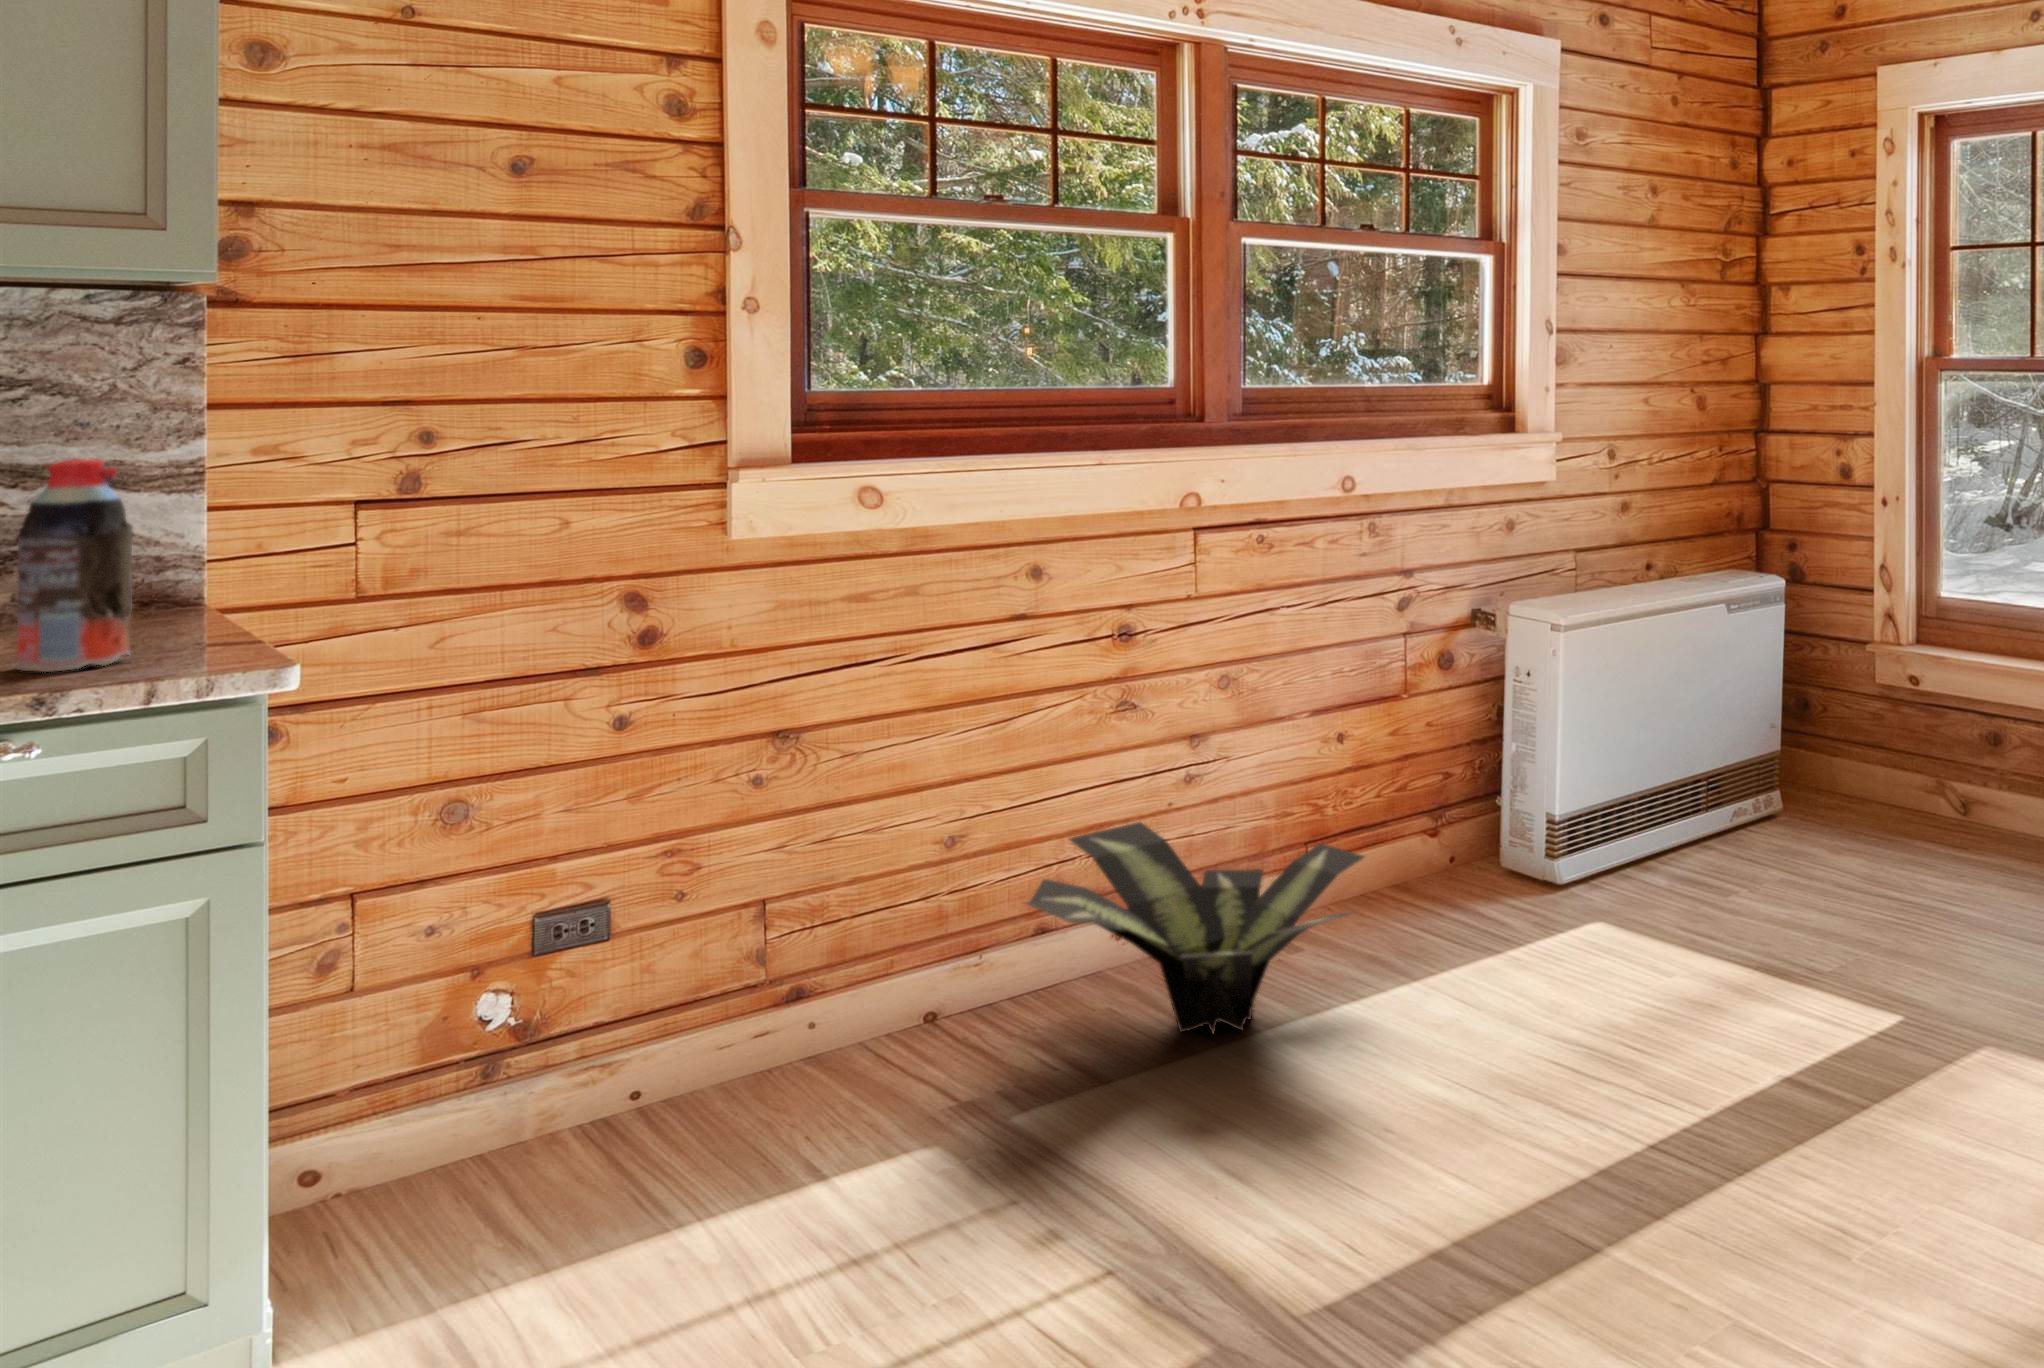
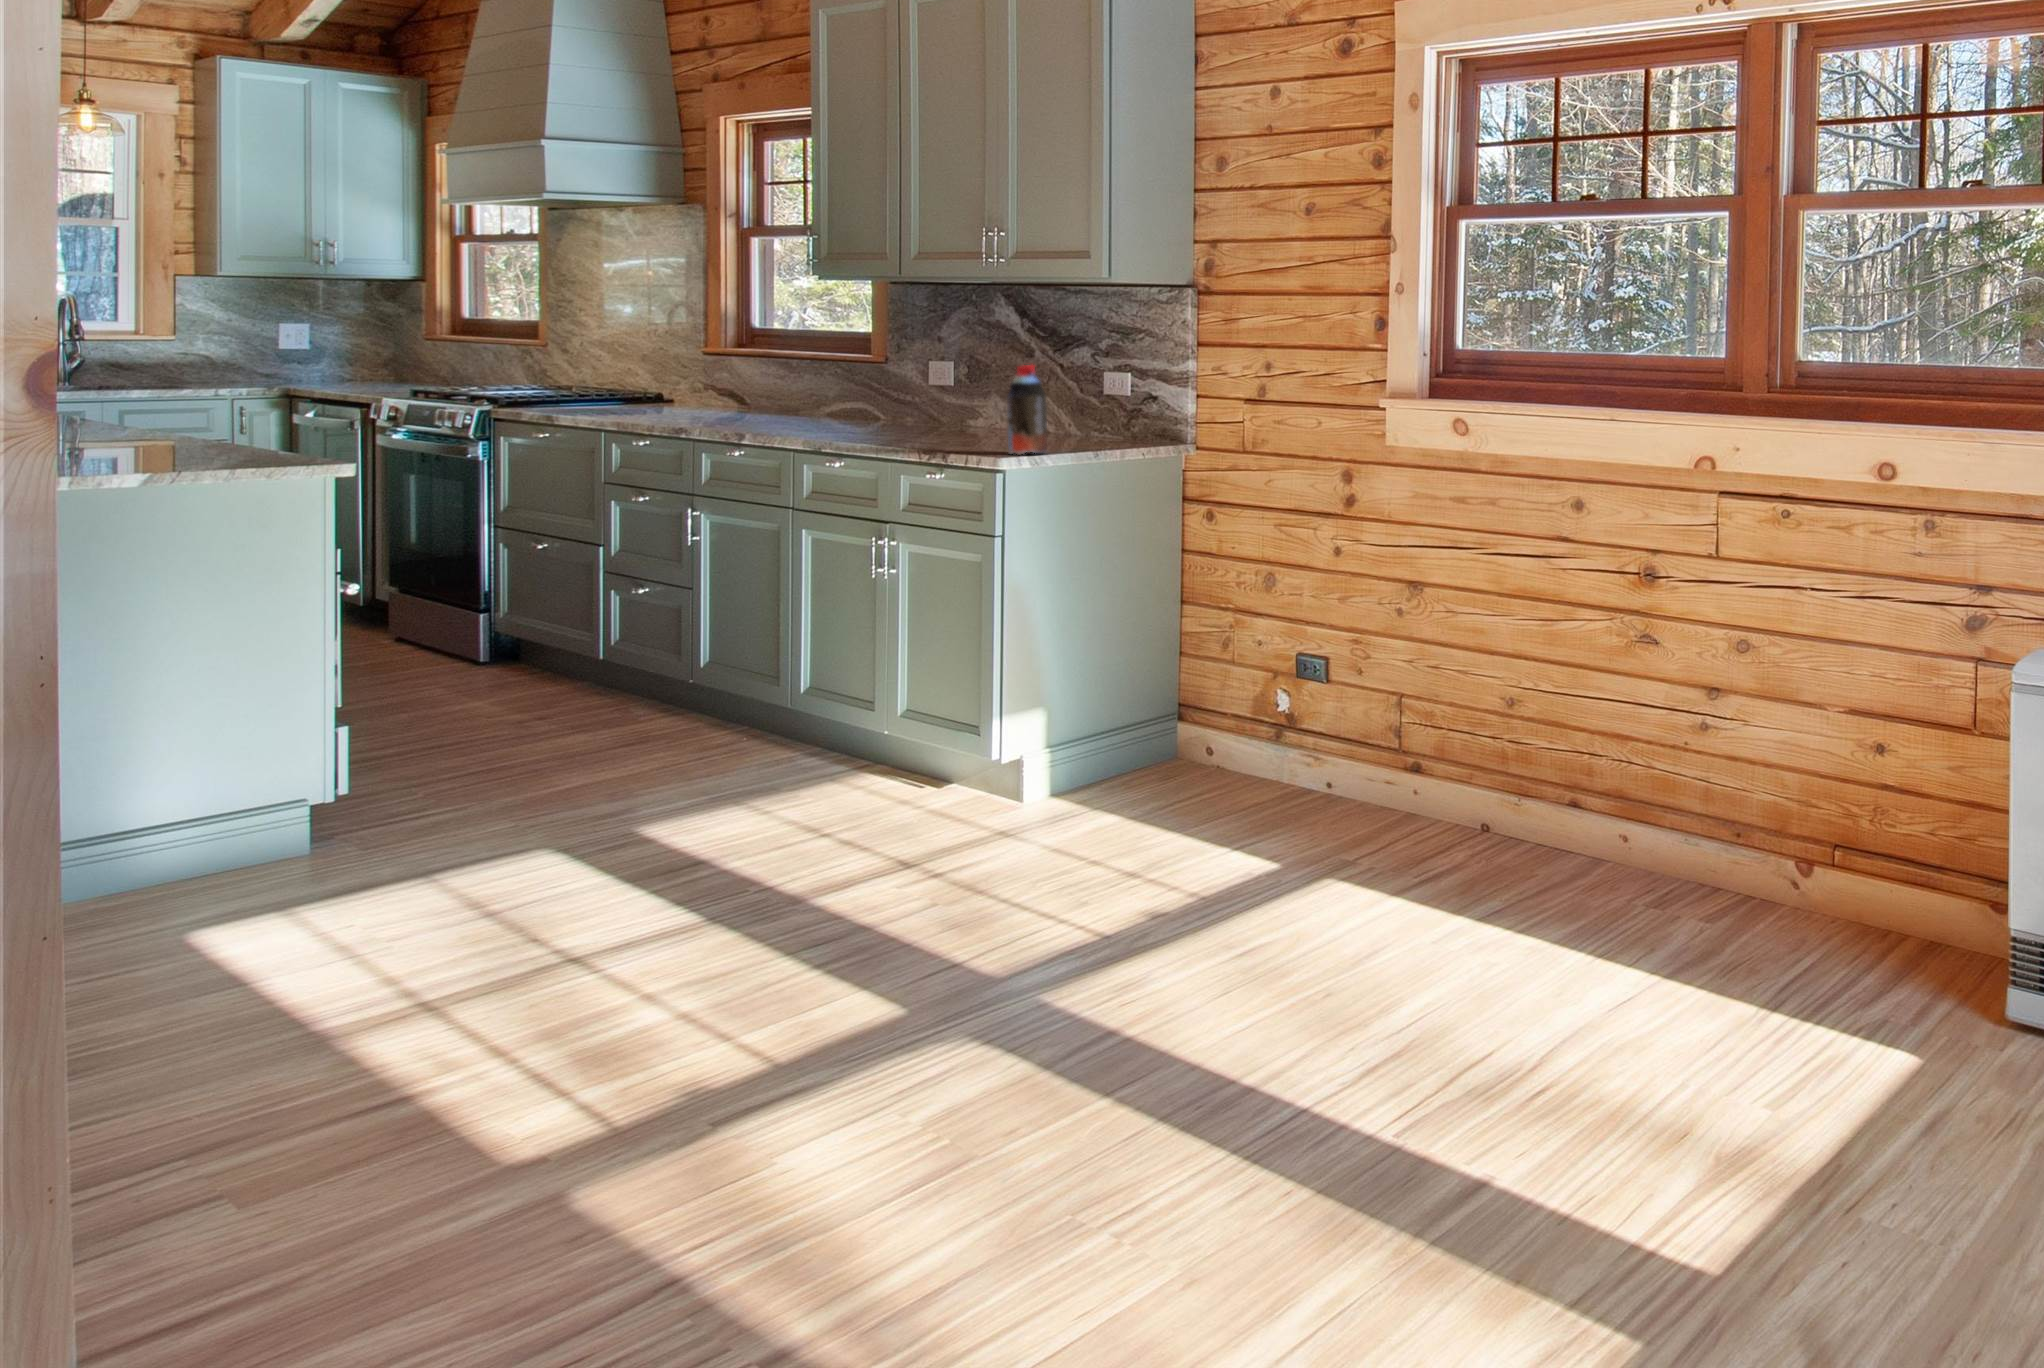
potted plant: present [1026,822,1364,1033] -> none [1365,734,1674,924]

